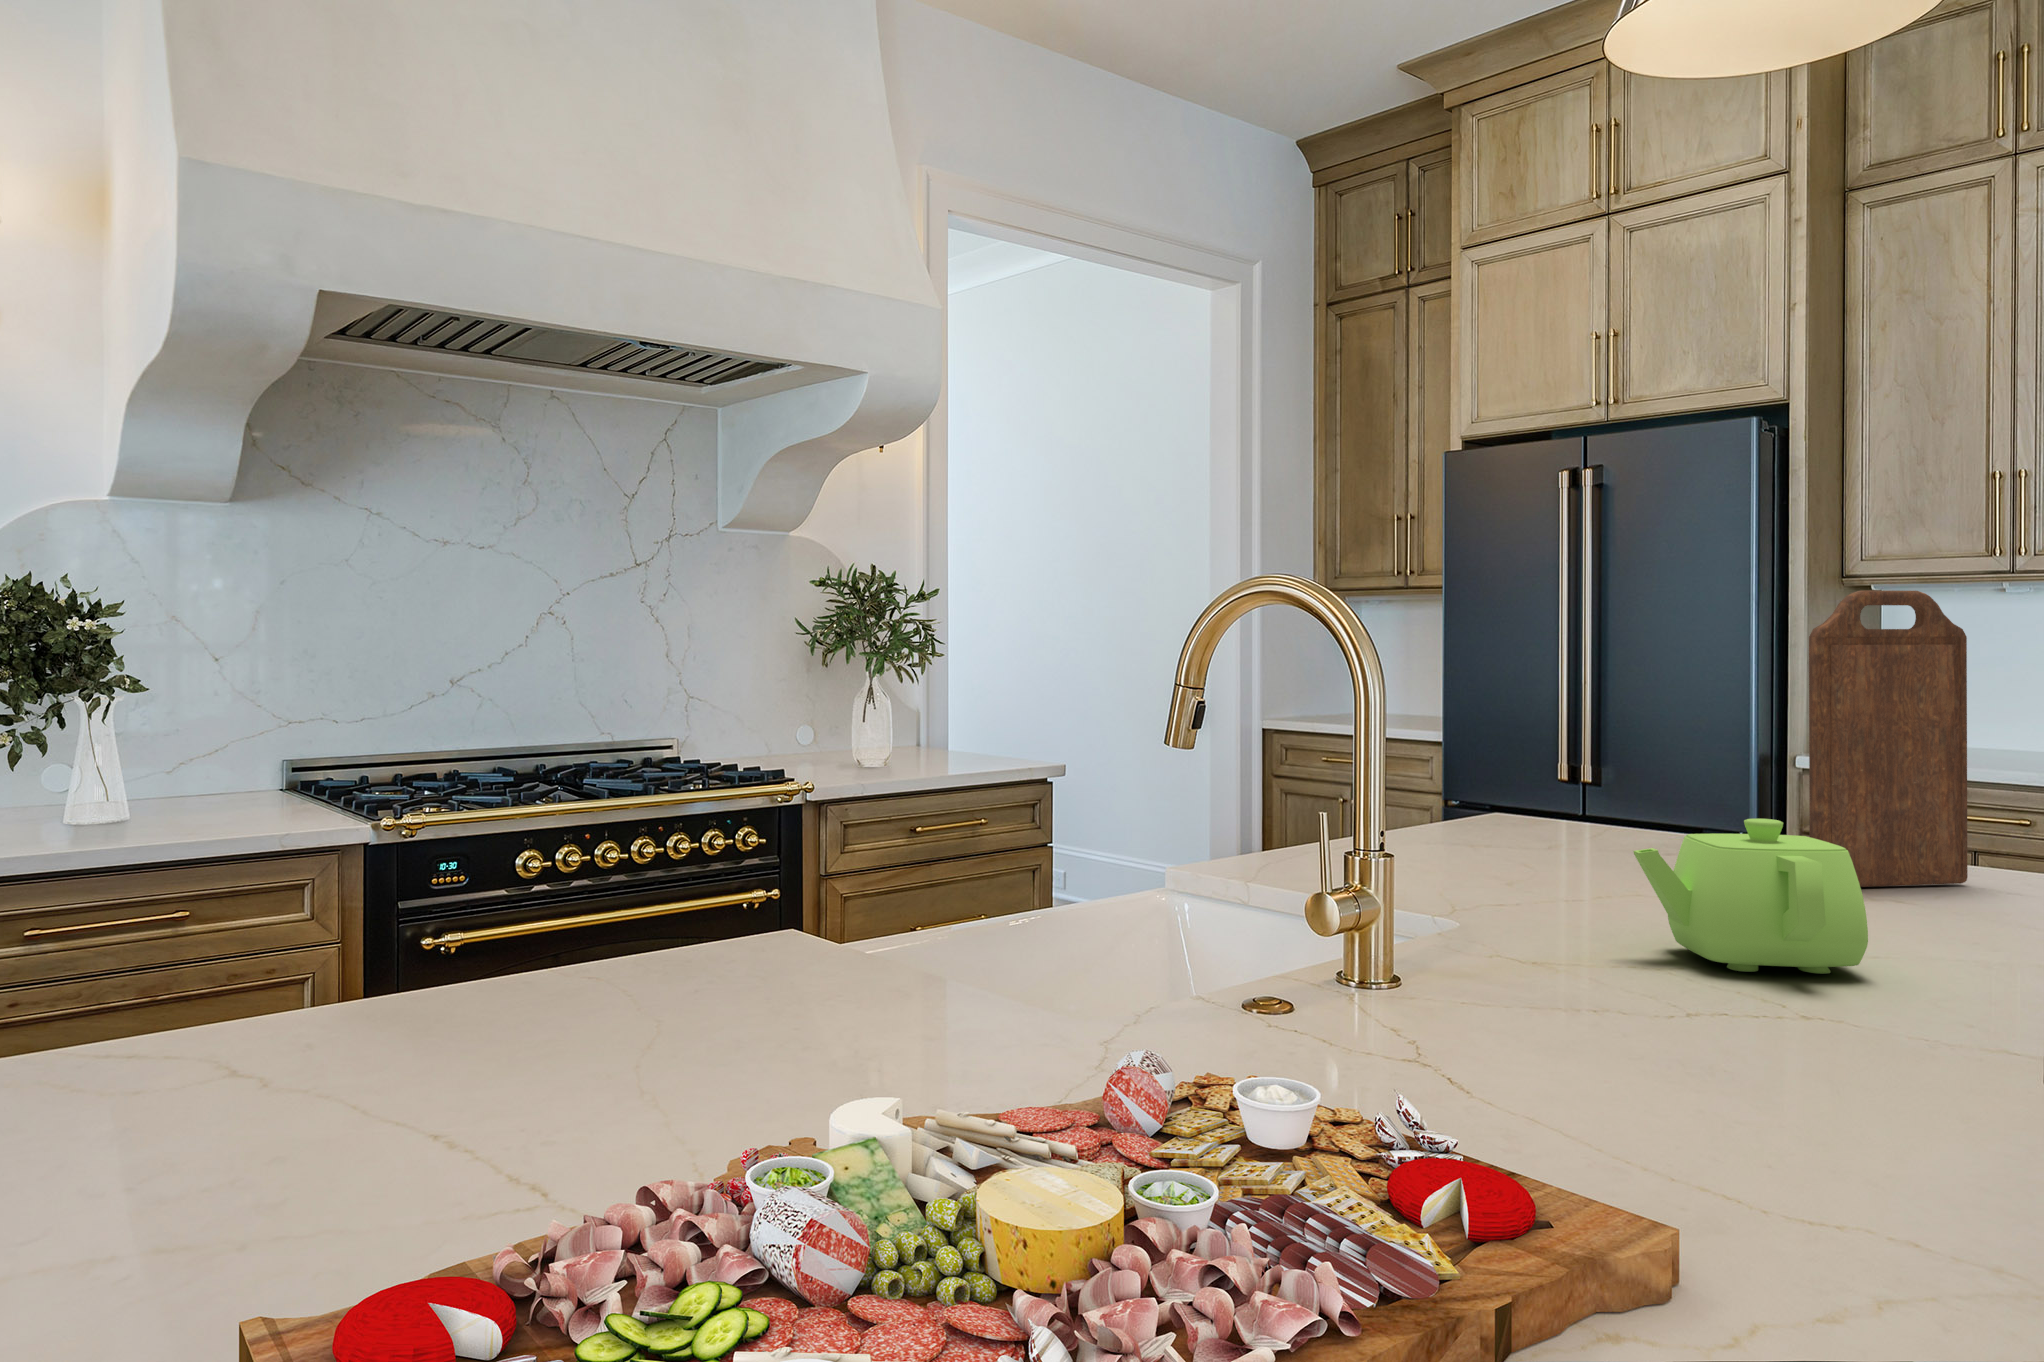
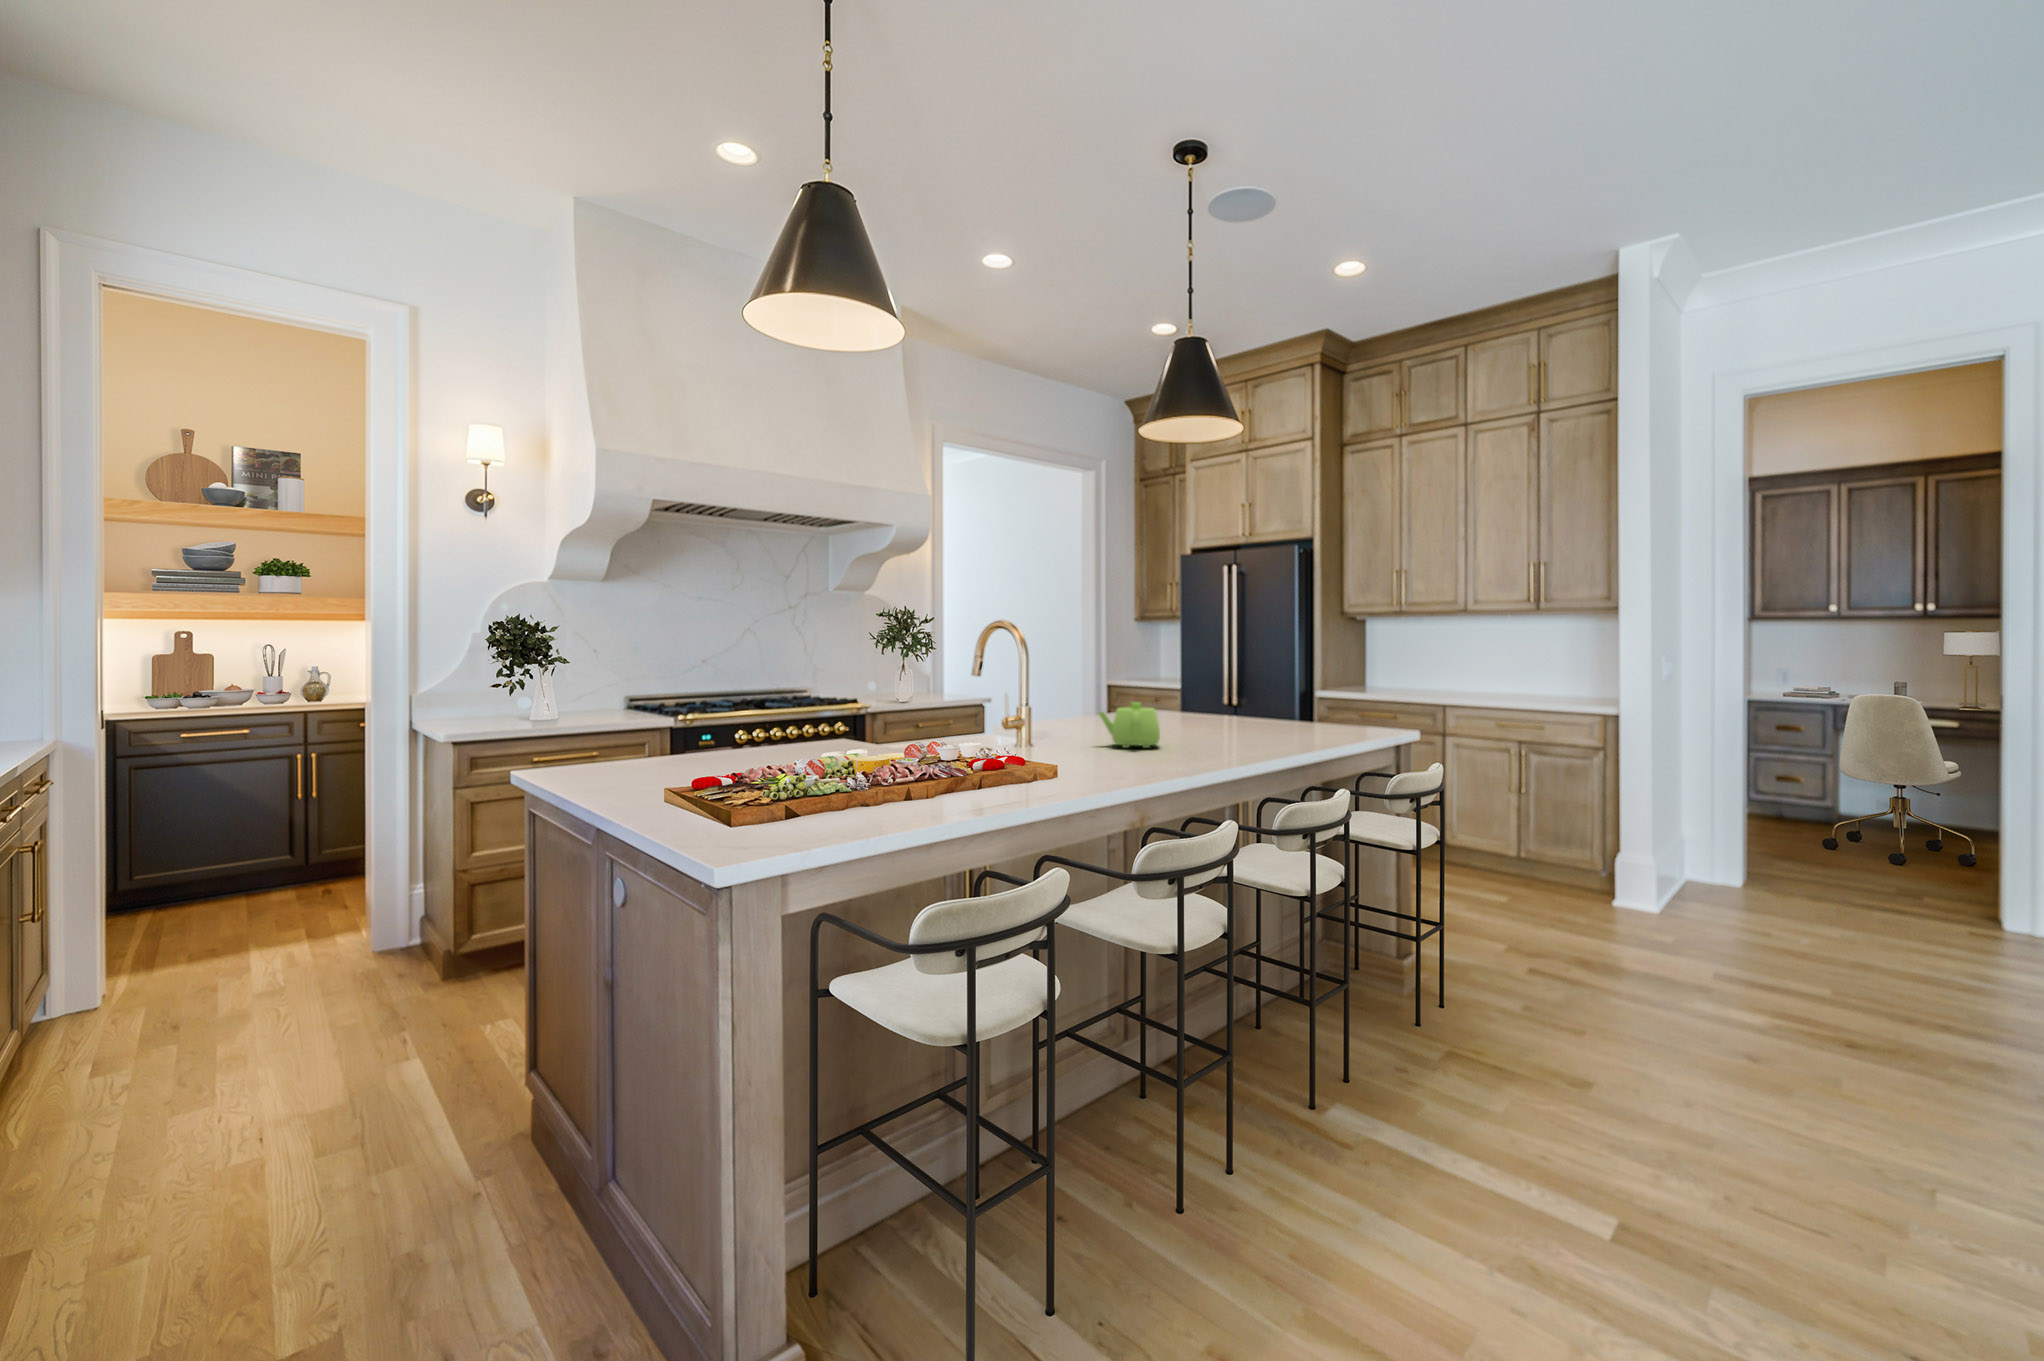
cutting board: present [1809,590,1968,887] -> none [1198,629,1253,731]

